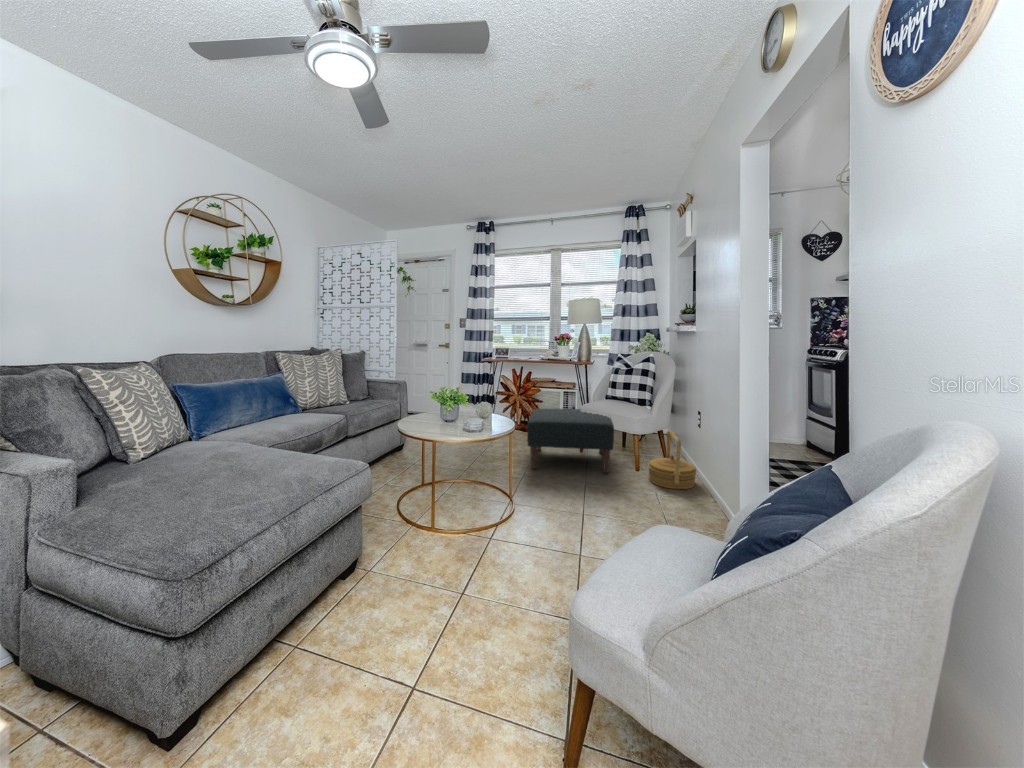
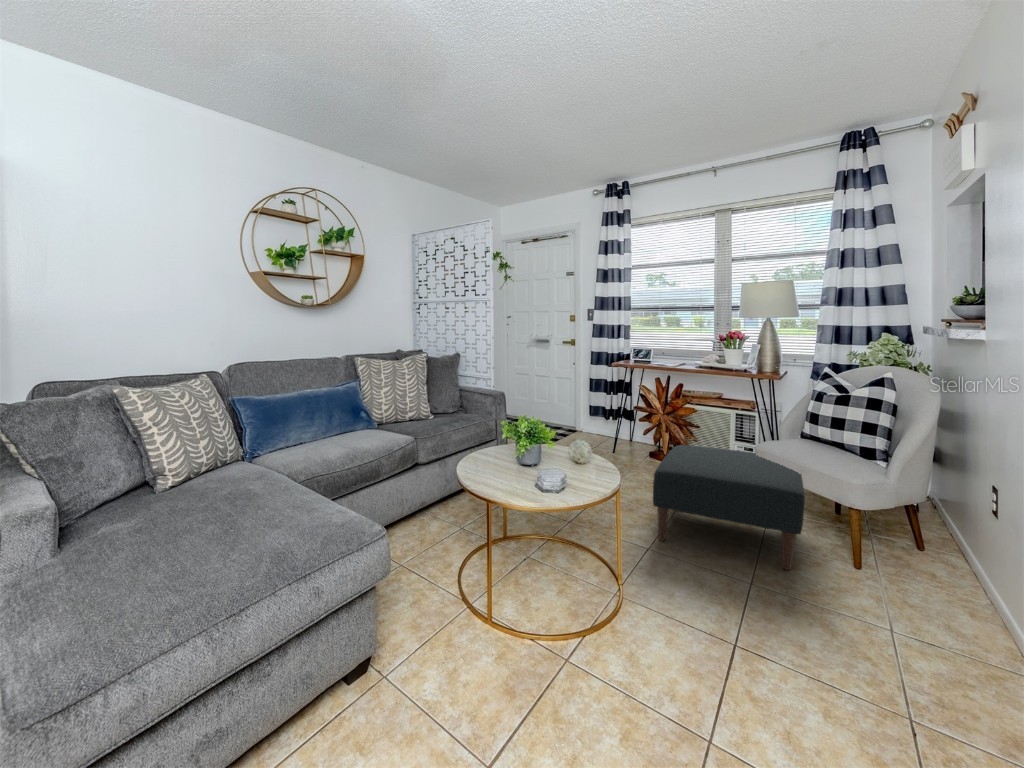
basket: present [648,430,697,489] -> none [871,515,985,639]

